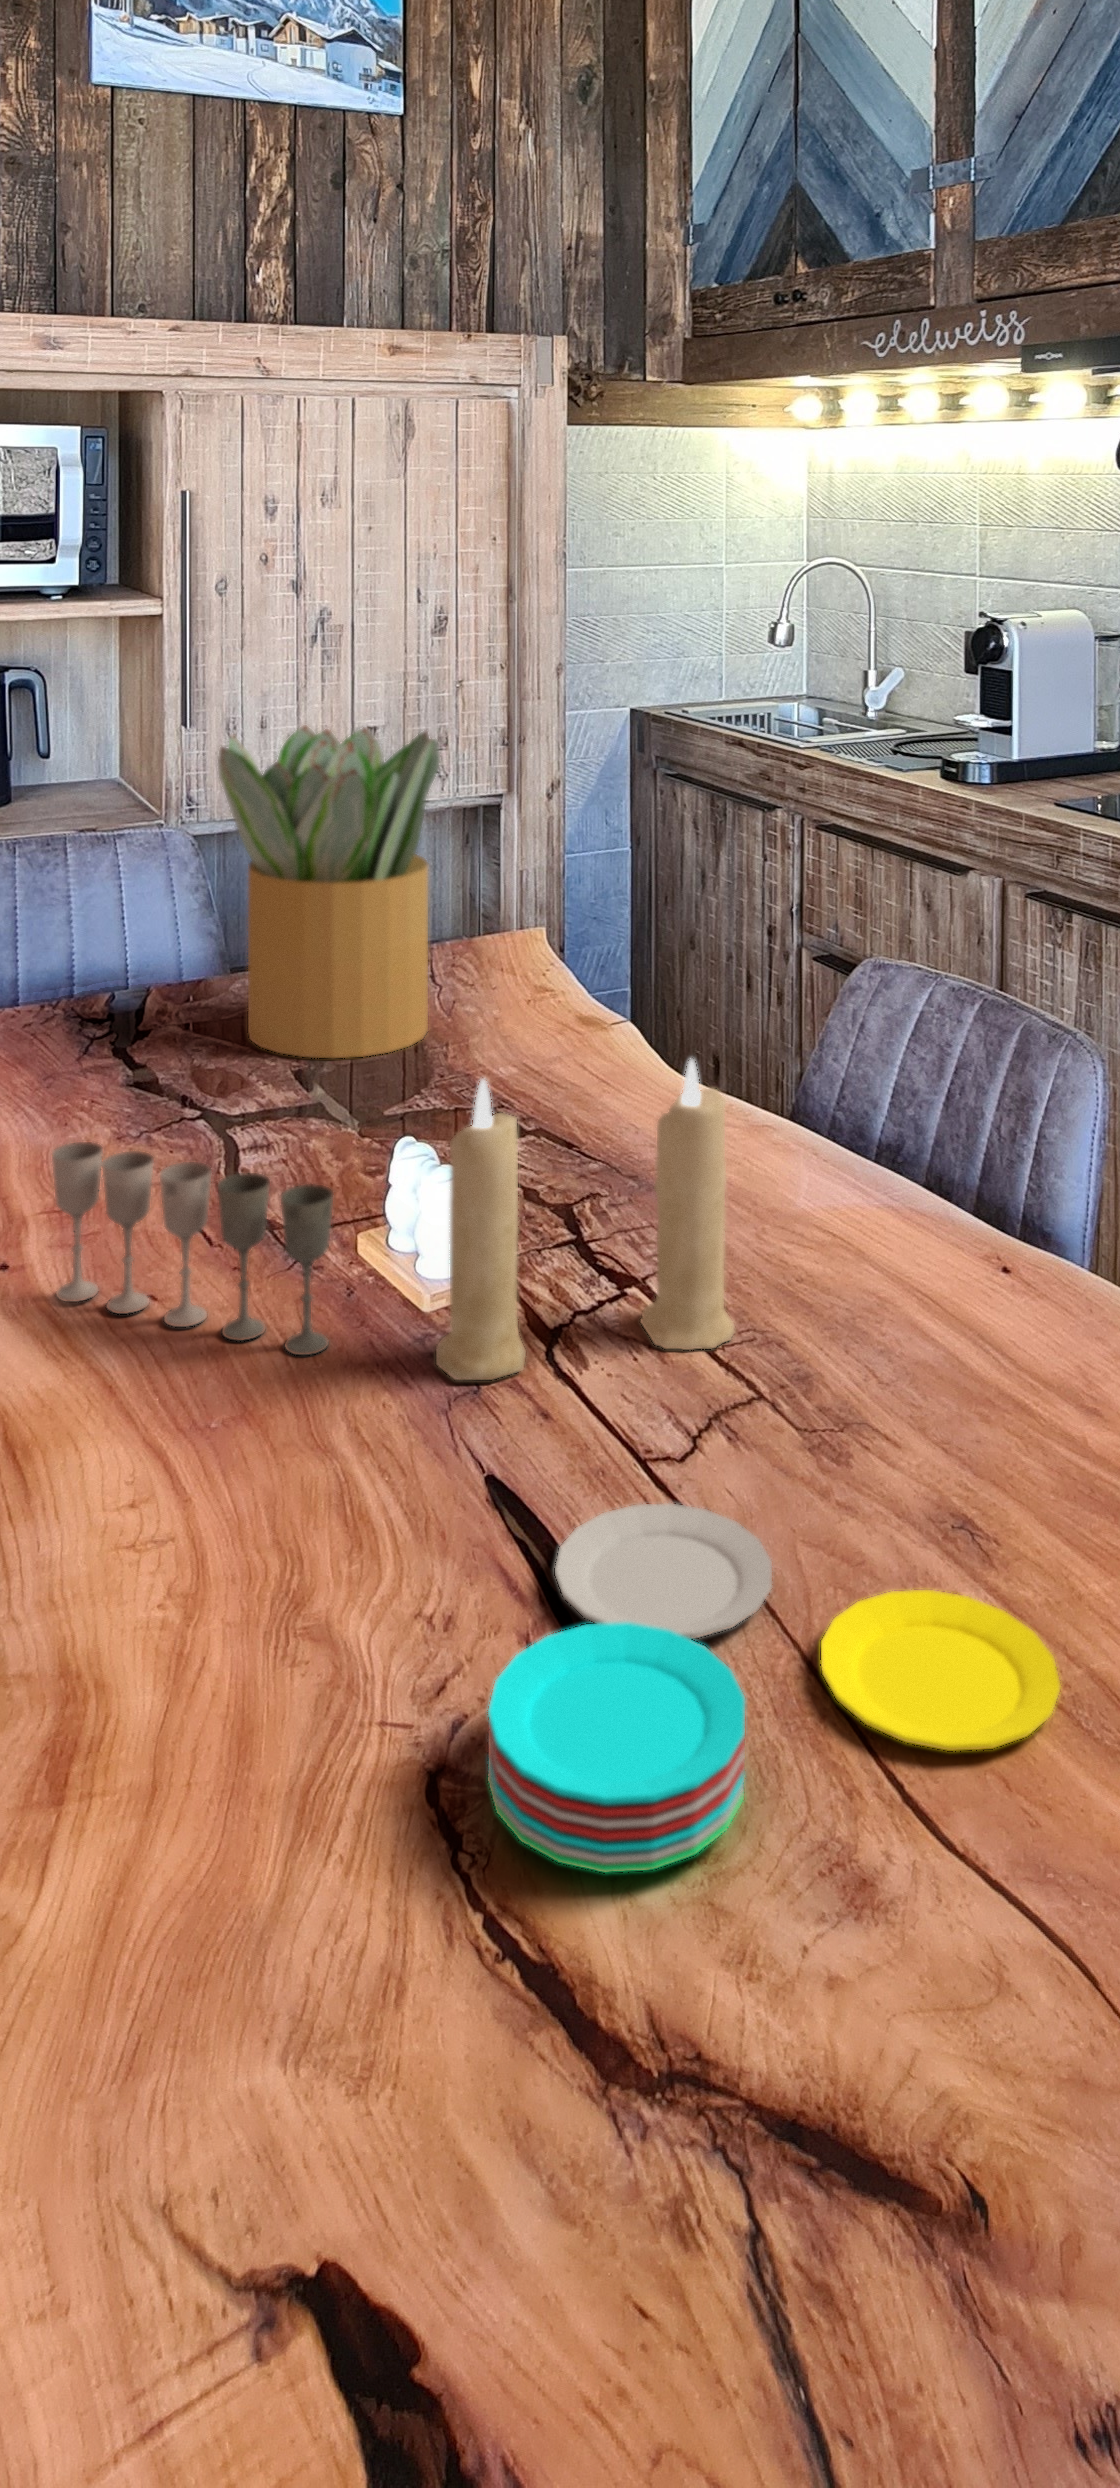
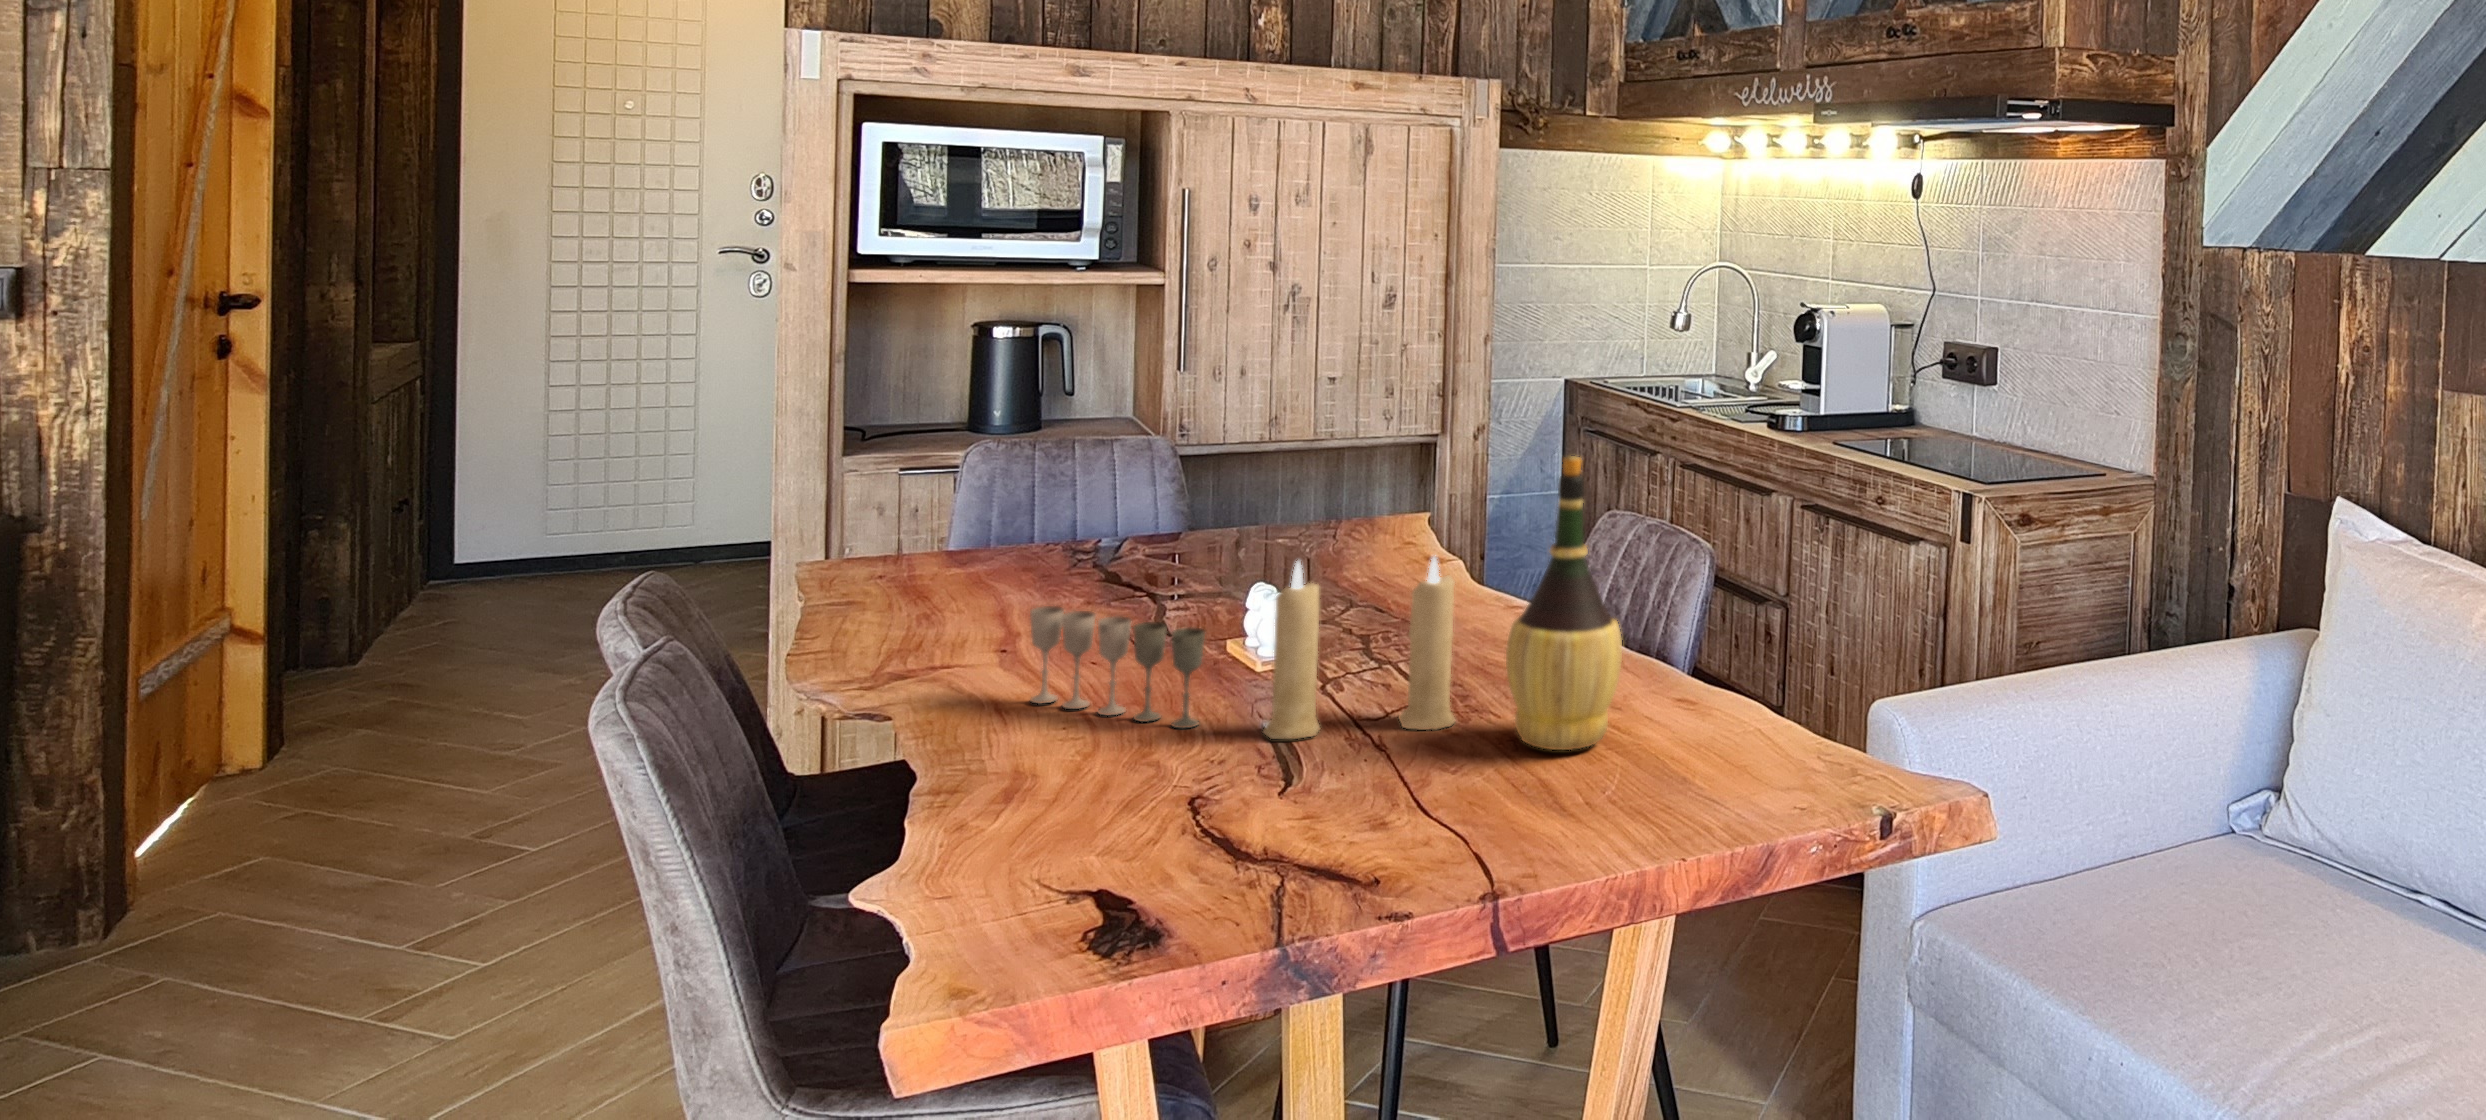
potted plant: present [218,726,440,1058] -> none [1176,363,1342,593]
wine bottle: none [833,898,1028,1402] -> present [1506,456,1622,750]
plate: present [488,1503,1060,1873] -> none [1227,784,1554,897]

